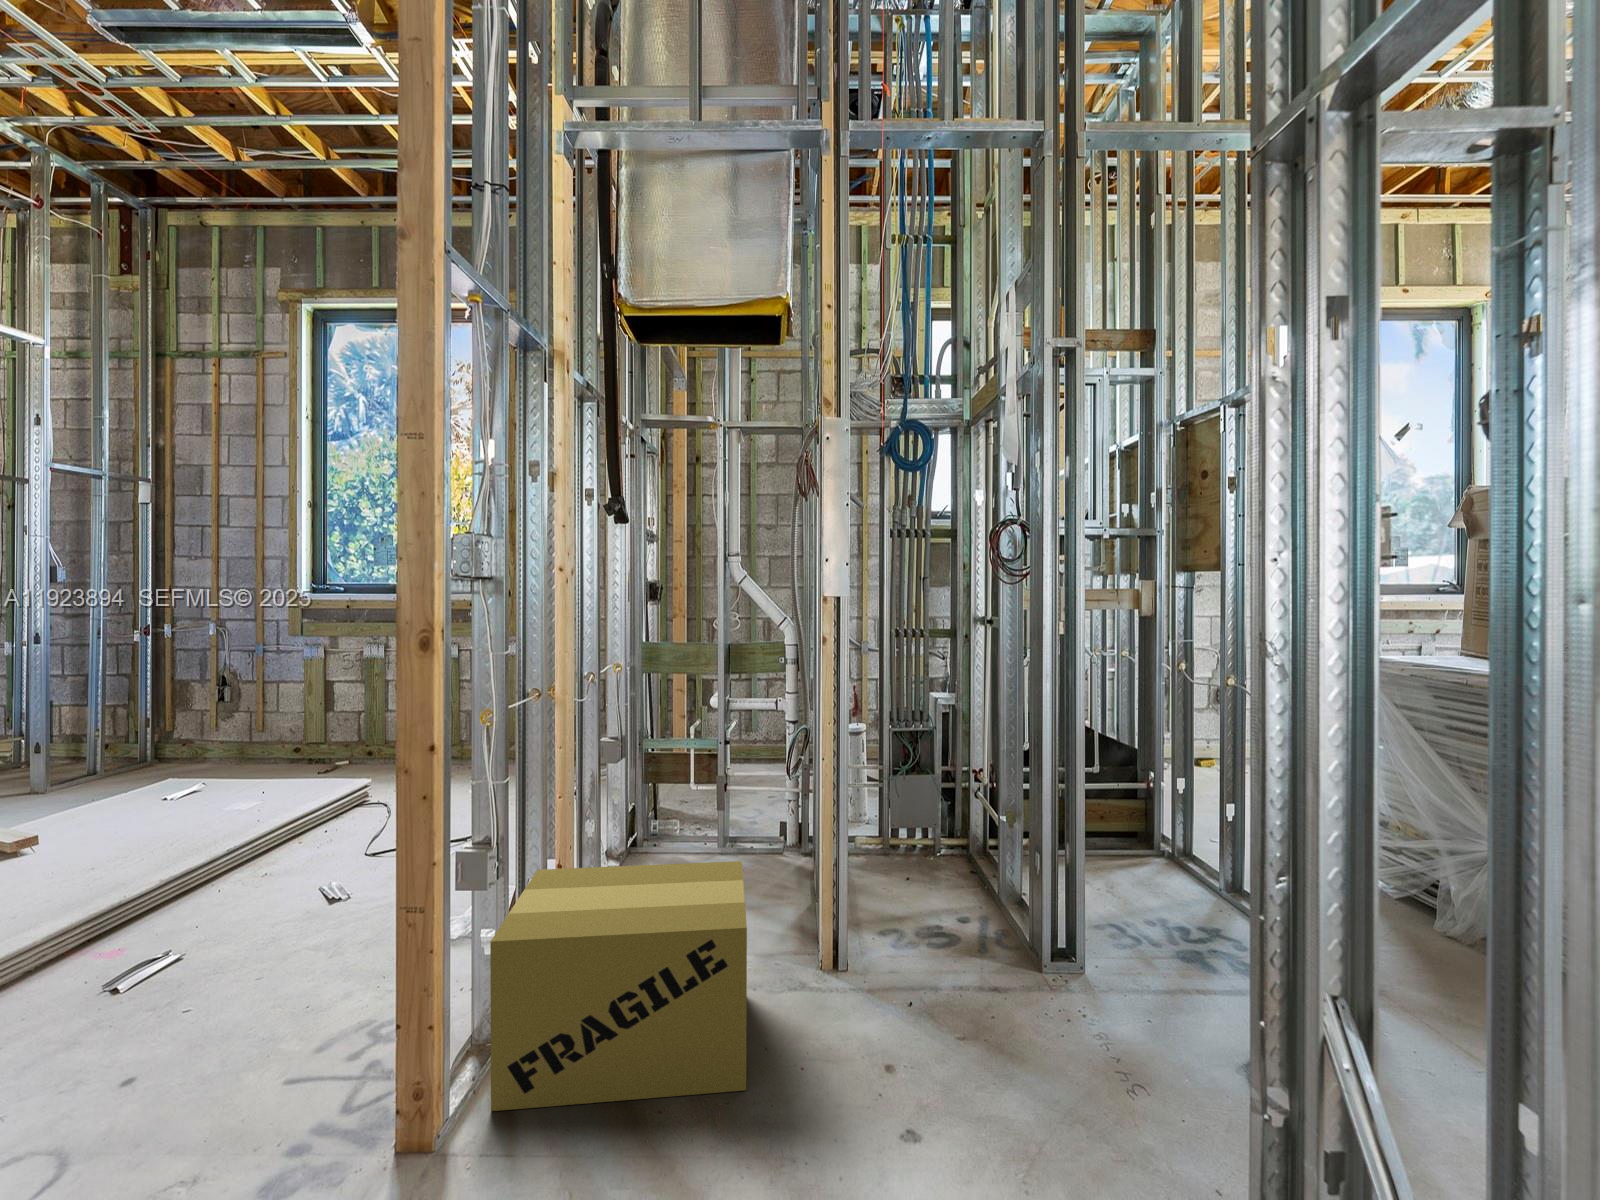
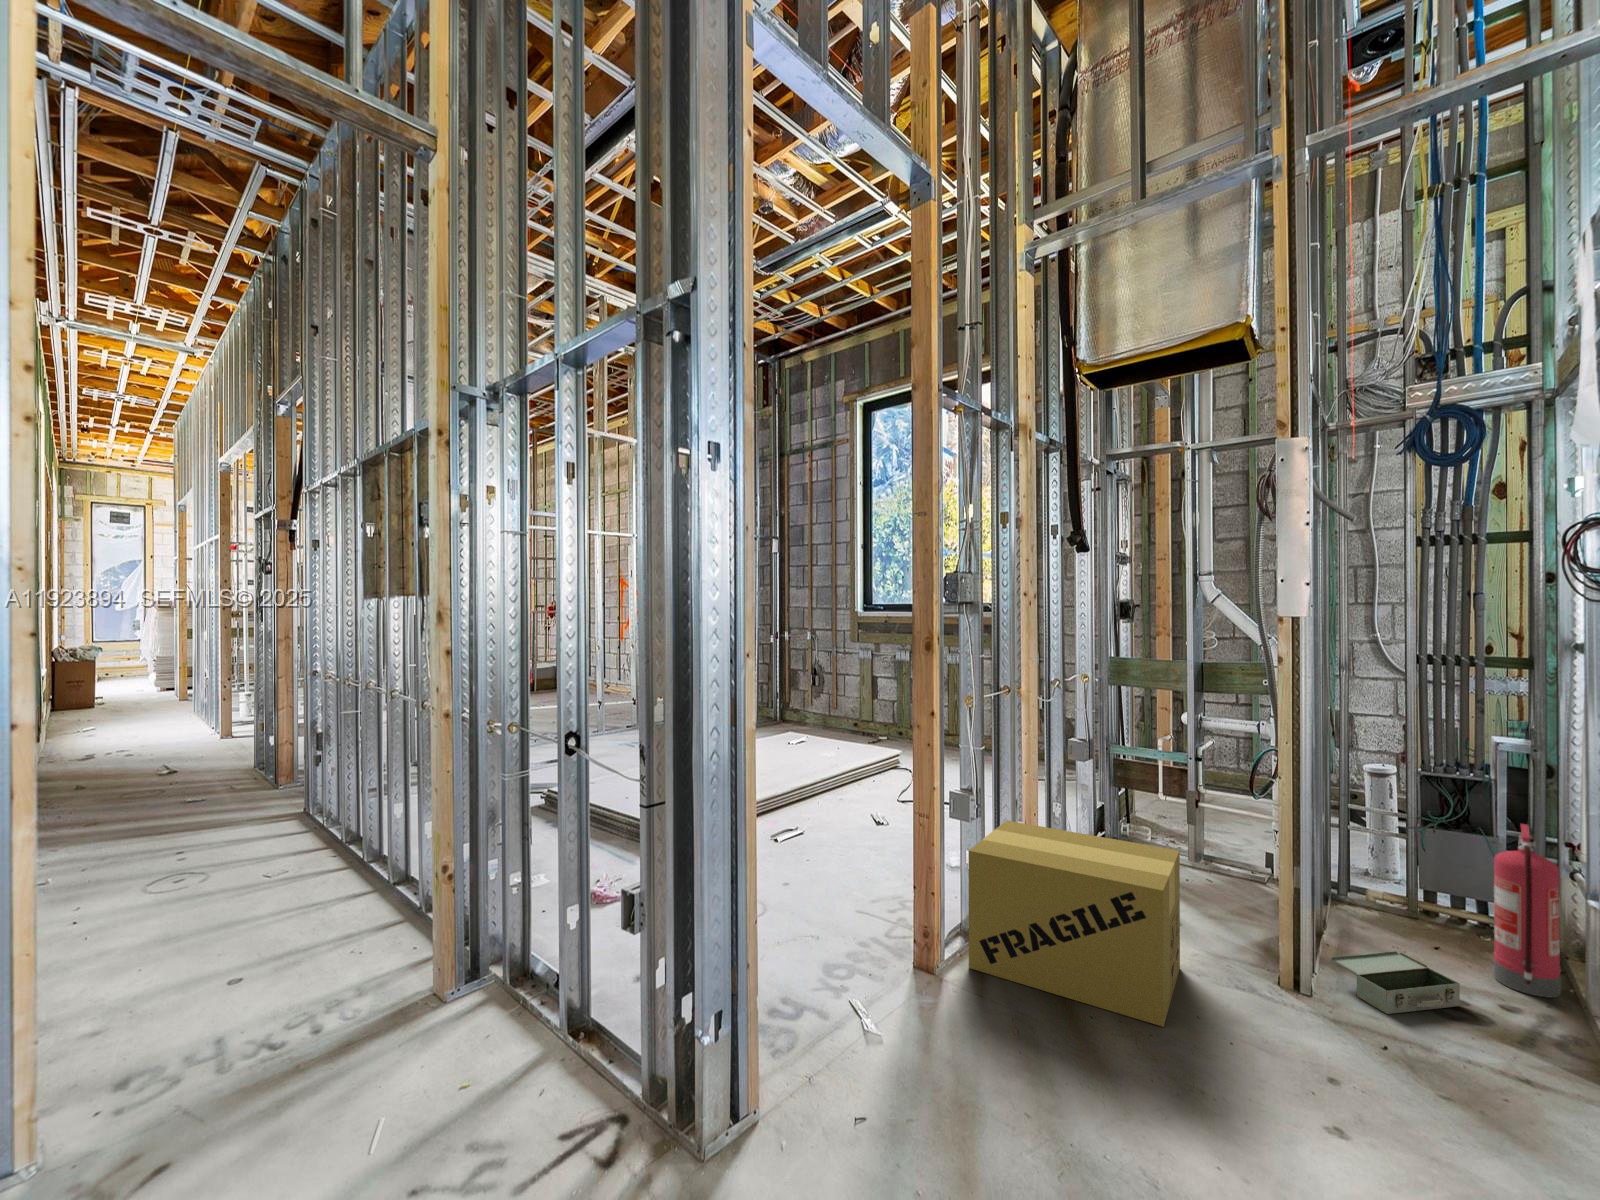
fire extinguisher: none [957,767,997,908] -> present [1494,824,1561,997]
toolbox: none [864,902,951,972] -> present [1331,952,1460,1014]

